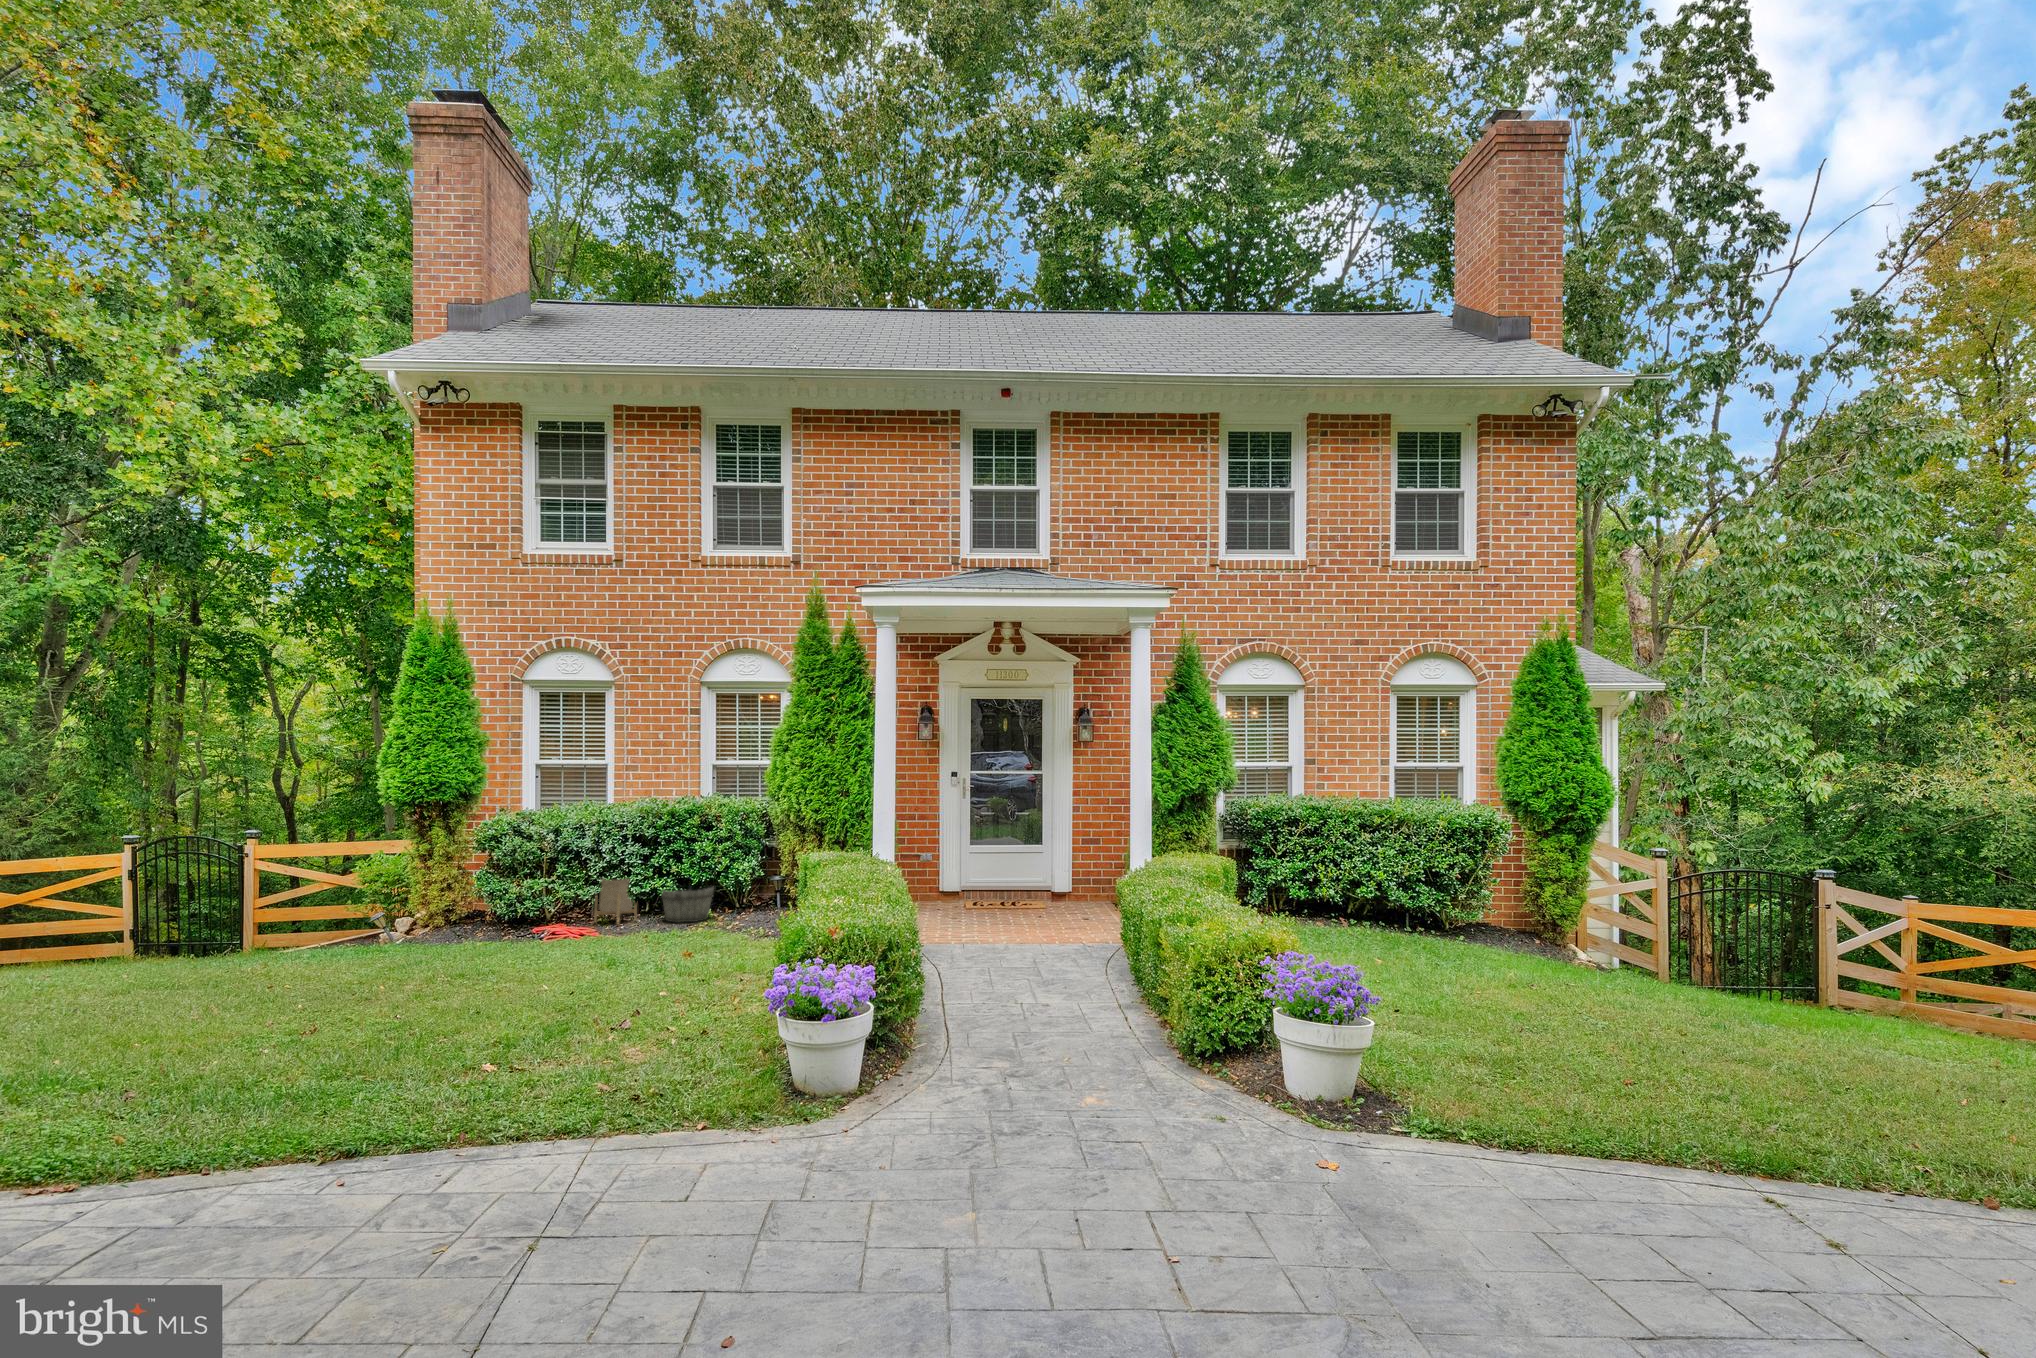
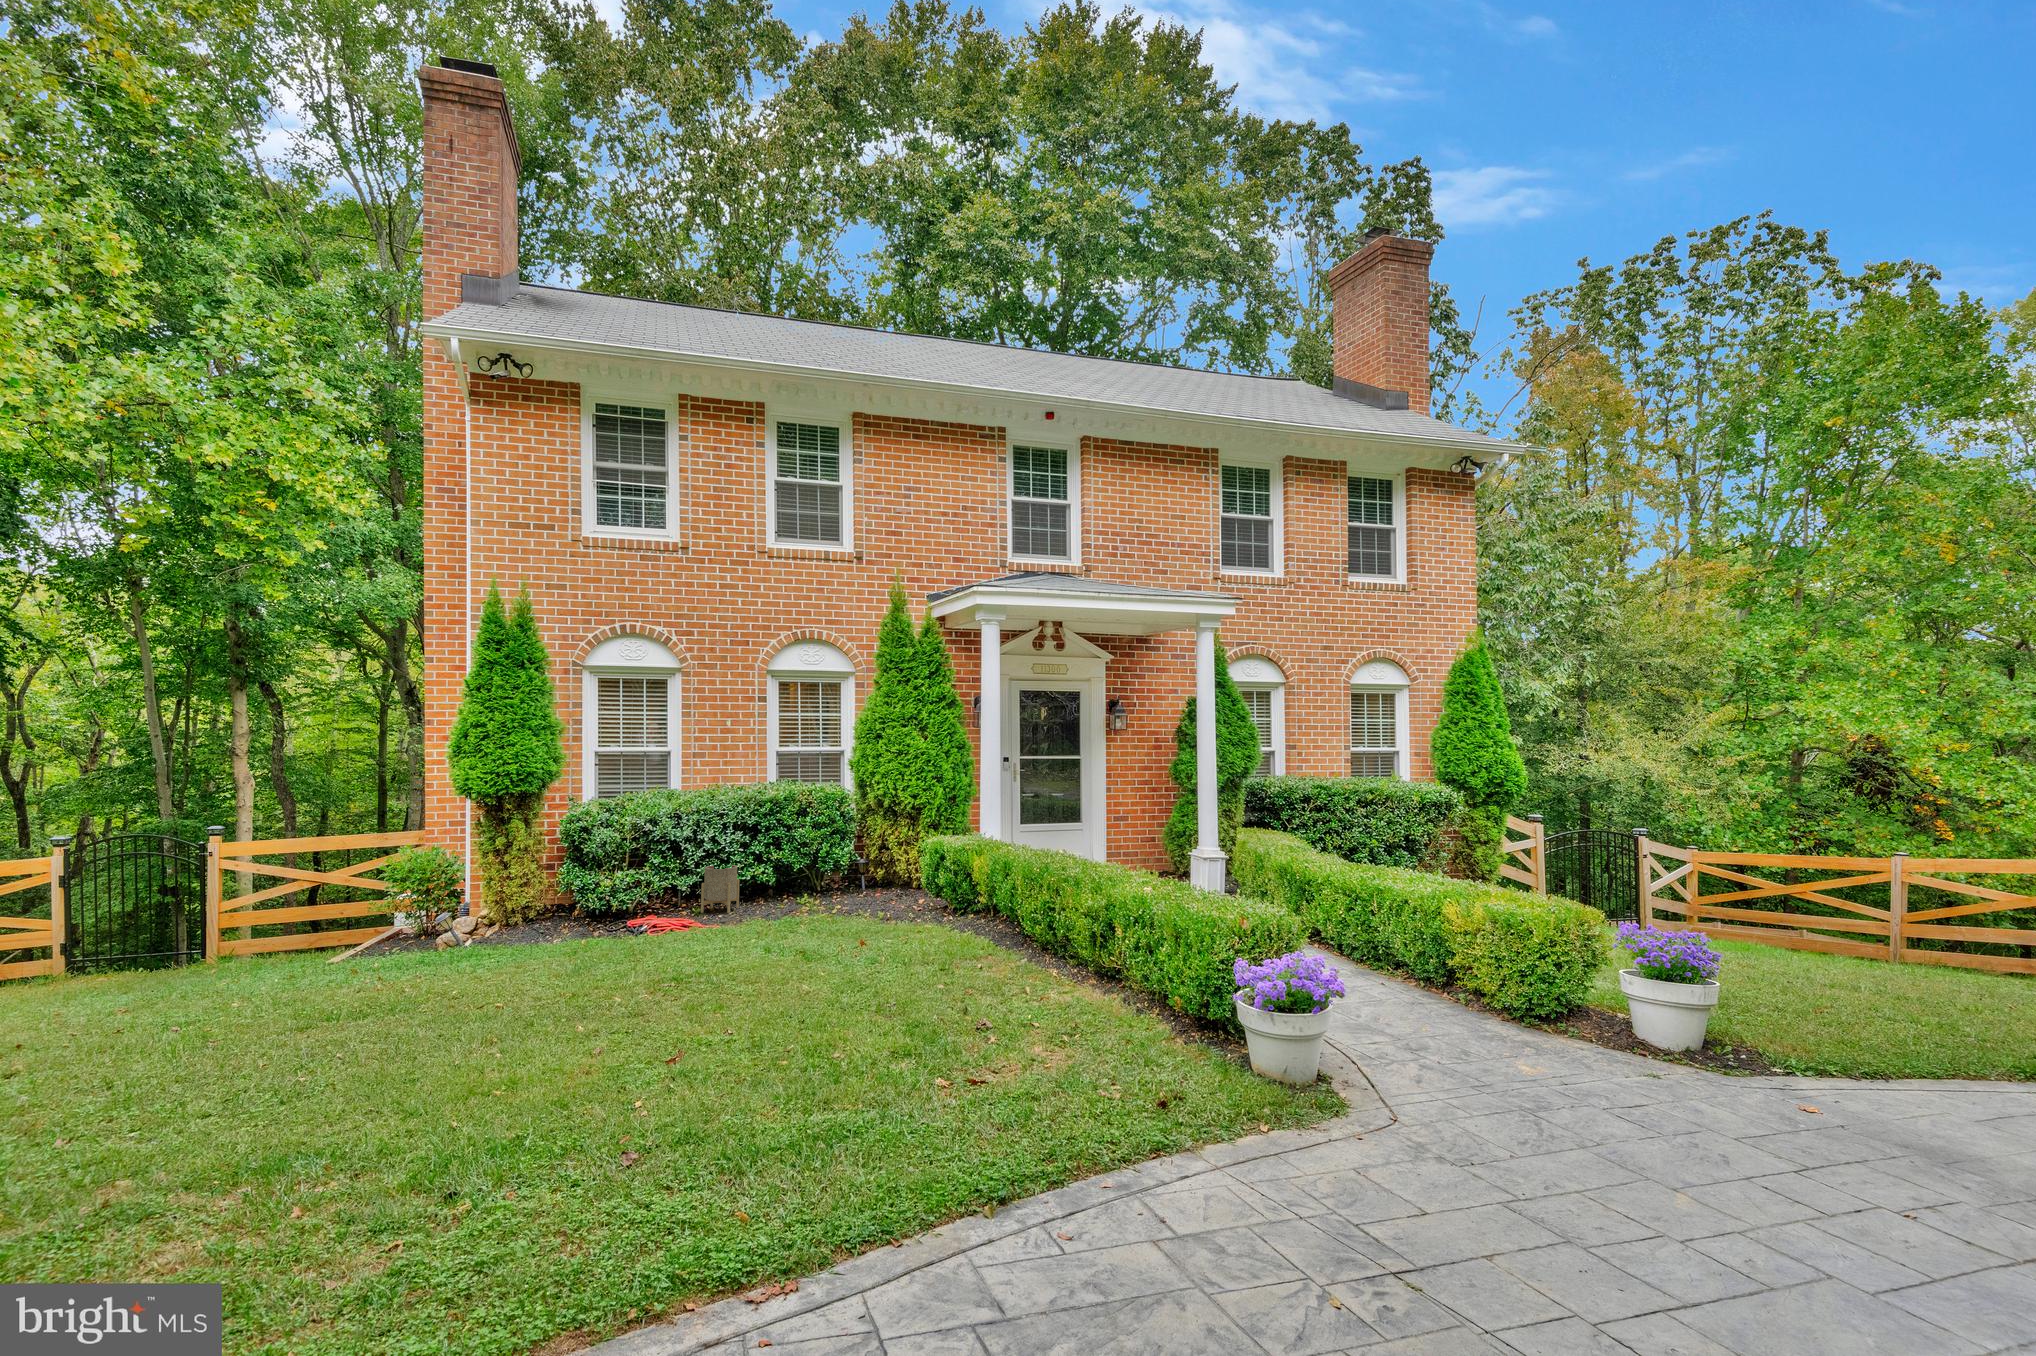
wooden bucket: present [661,887,714,922] -> none [764,862,815,908]

